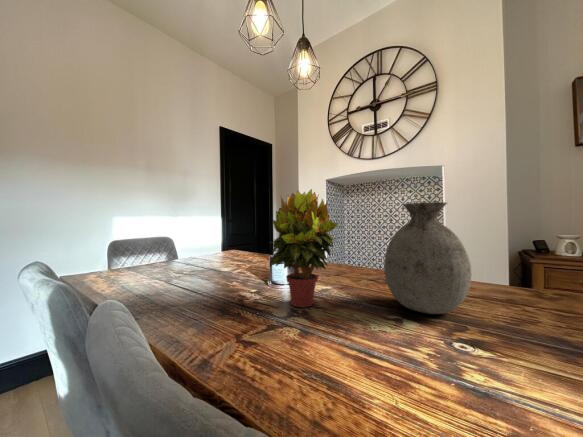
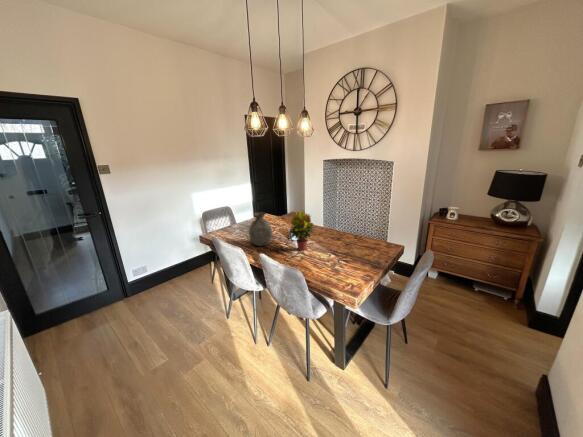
vase: present [384,202,471,314] -> present [249,212,272,246]

